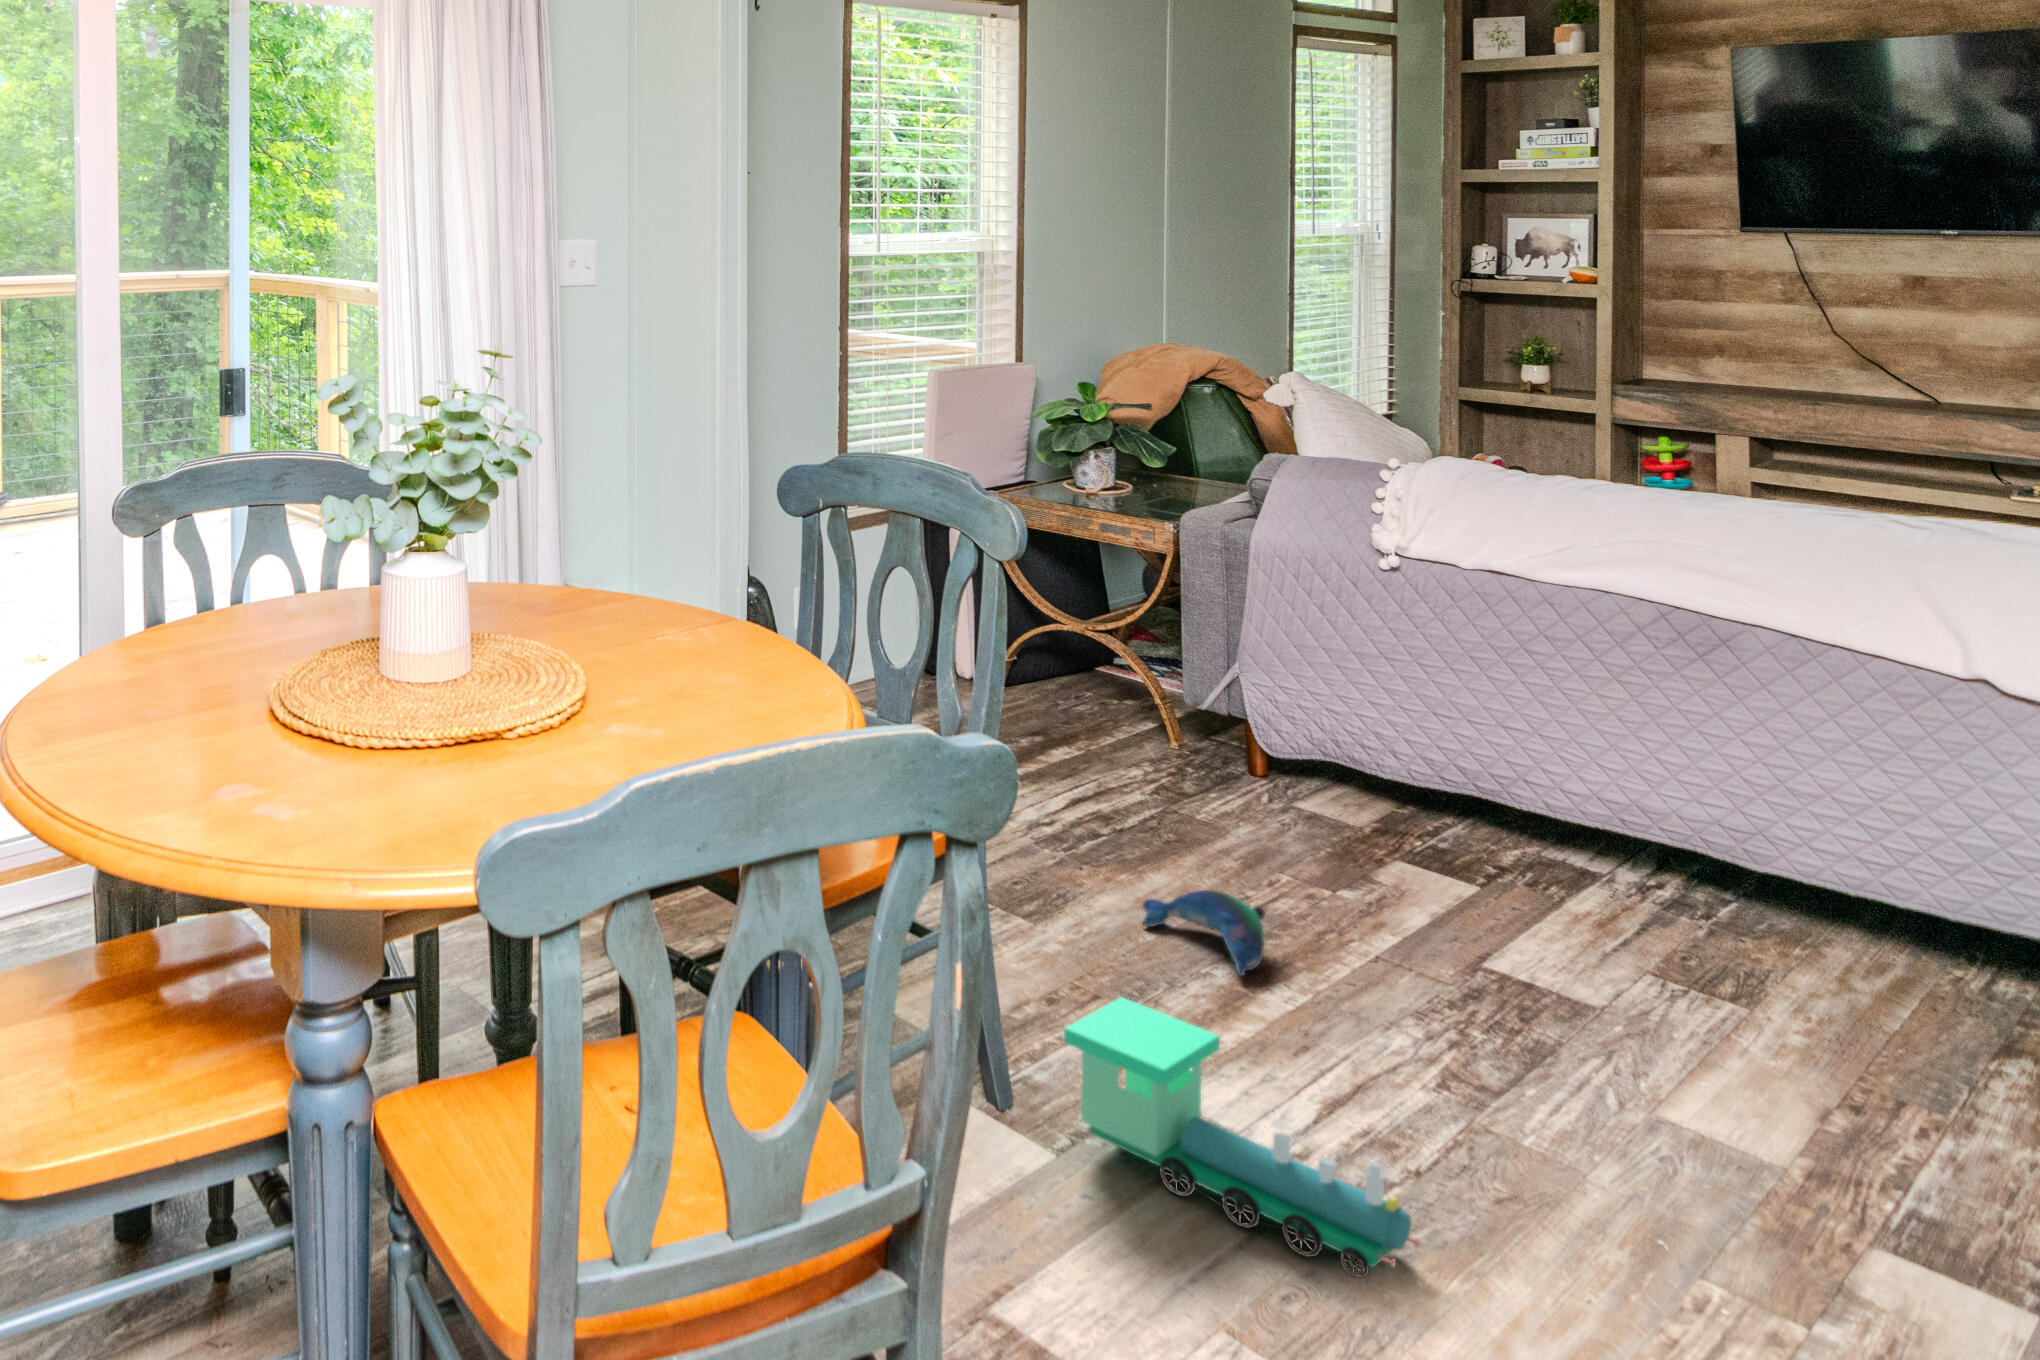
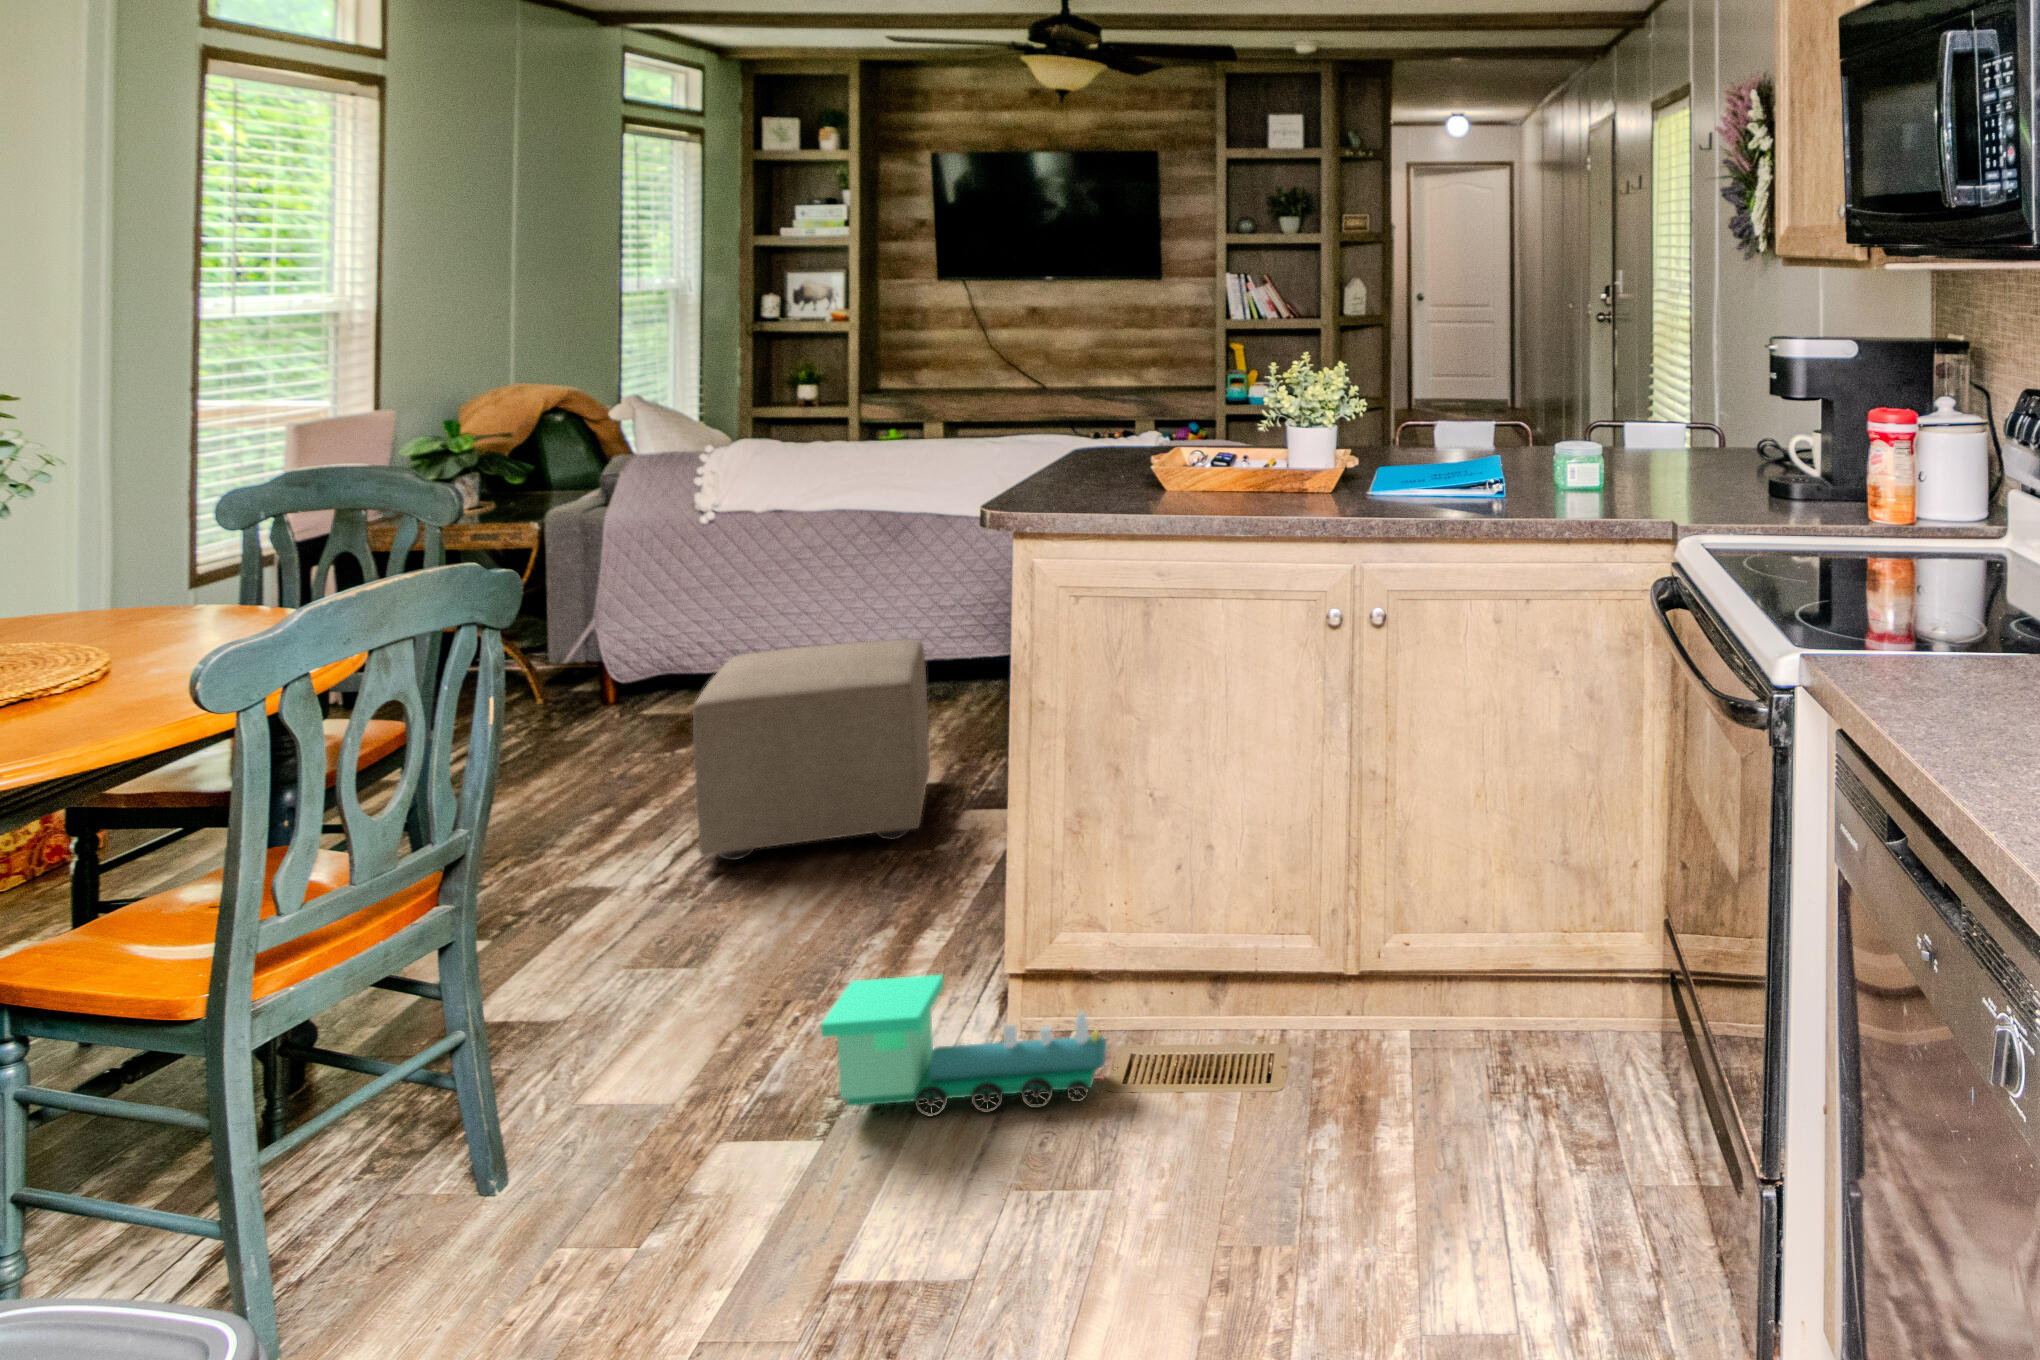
ottoman: none [1086,611,1375,866] -> present [693,639,930,860]
plush toy: present [1142,890,1264,976] -> none [791,877,910,938]

